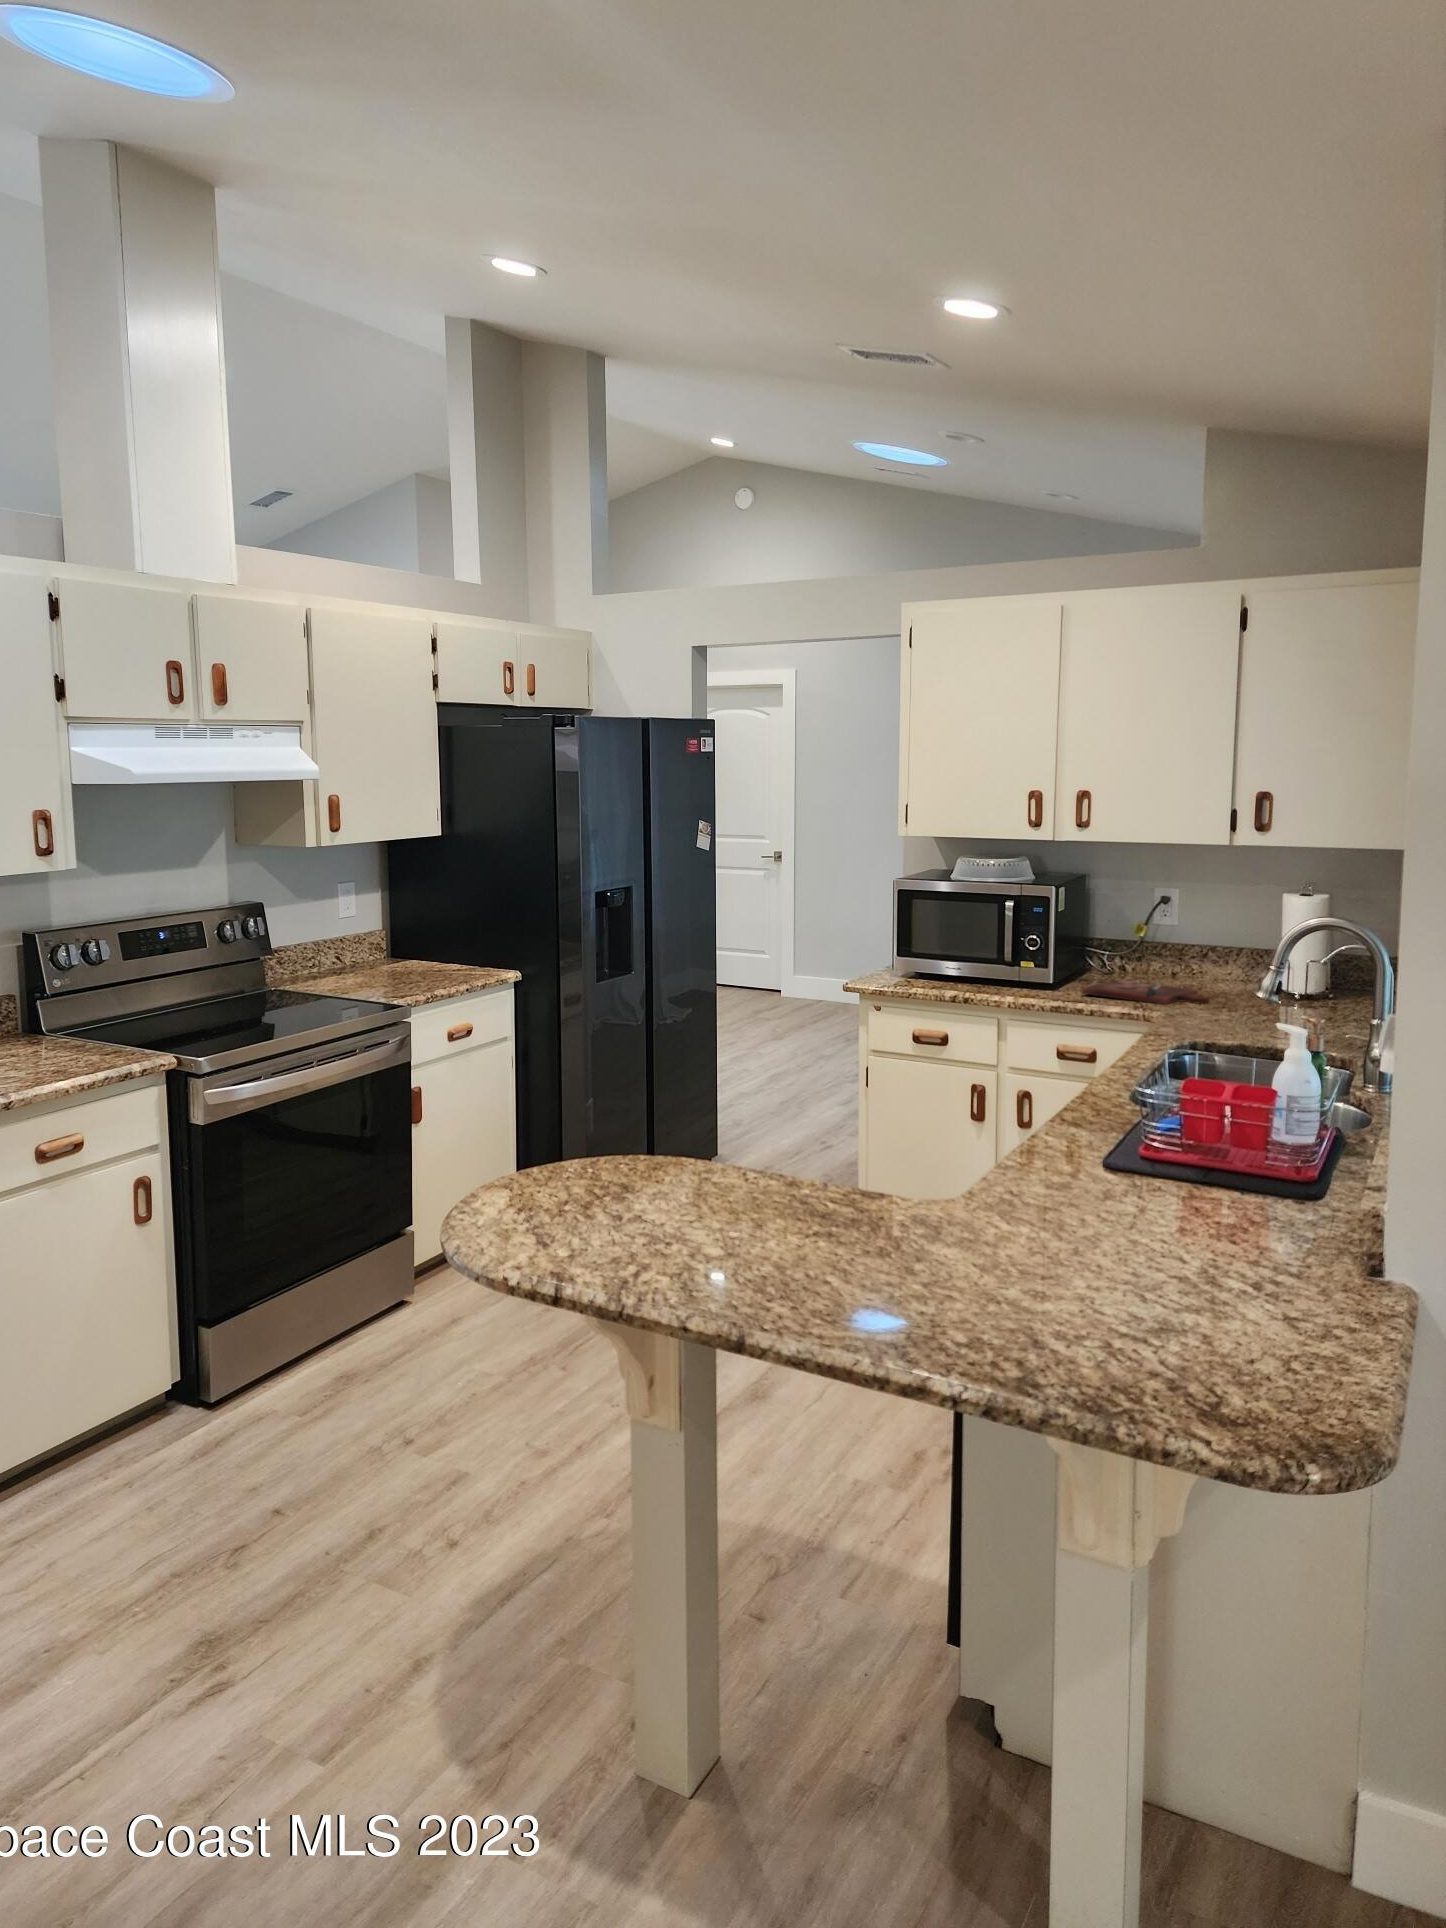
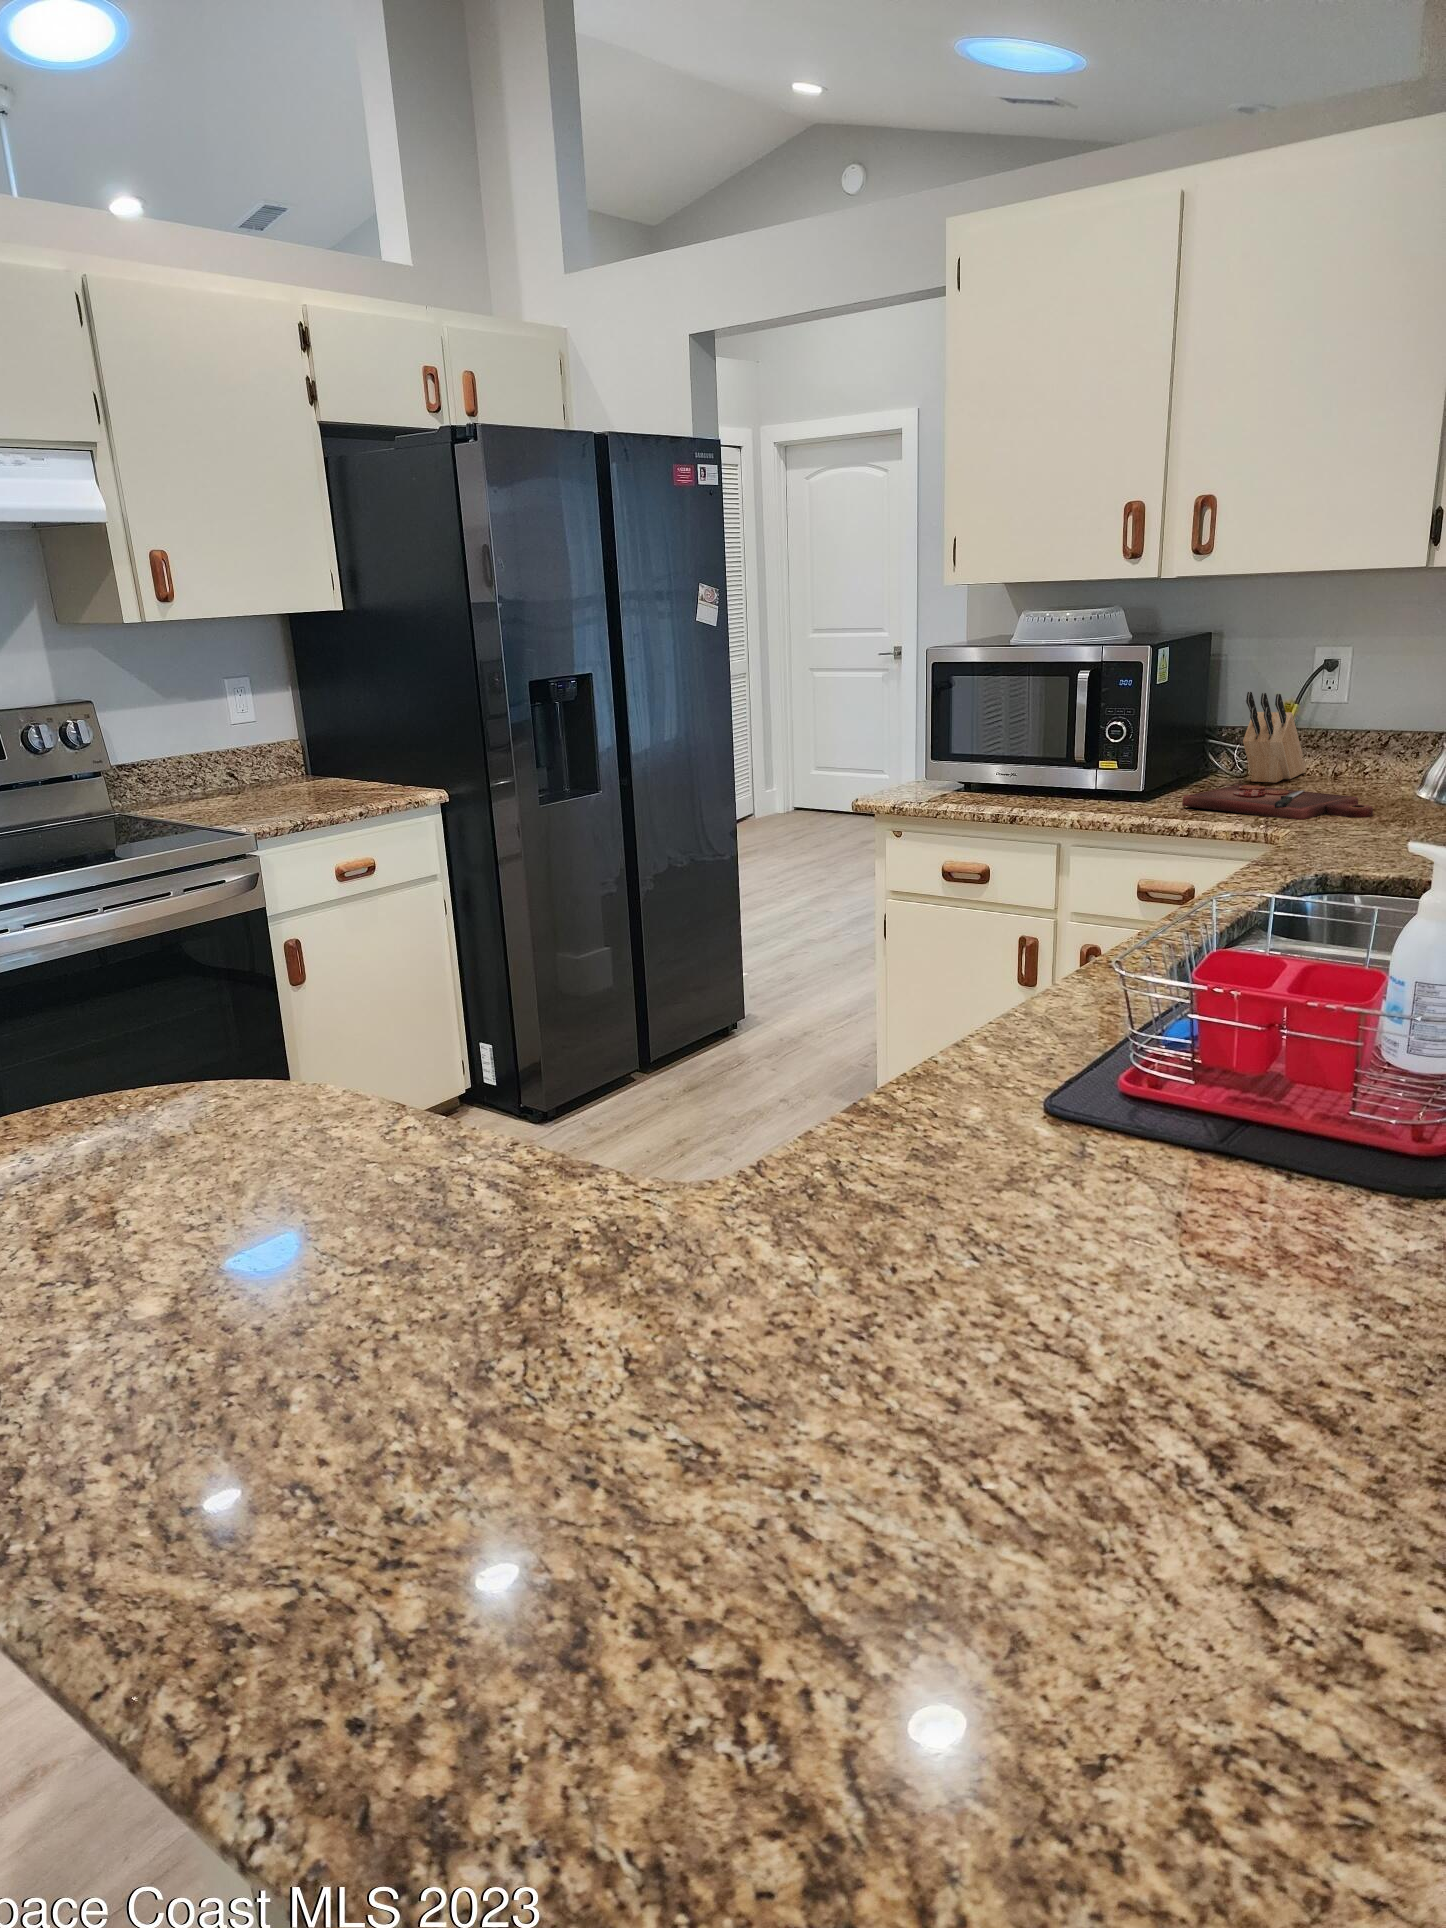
knife block: none [1112,916,1153,979] -> present [1243,692,1306,783]

